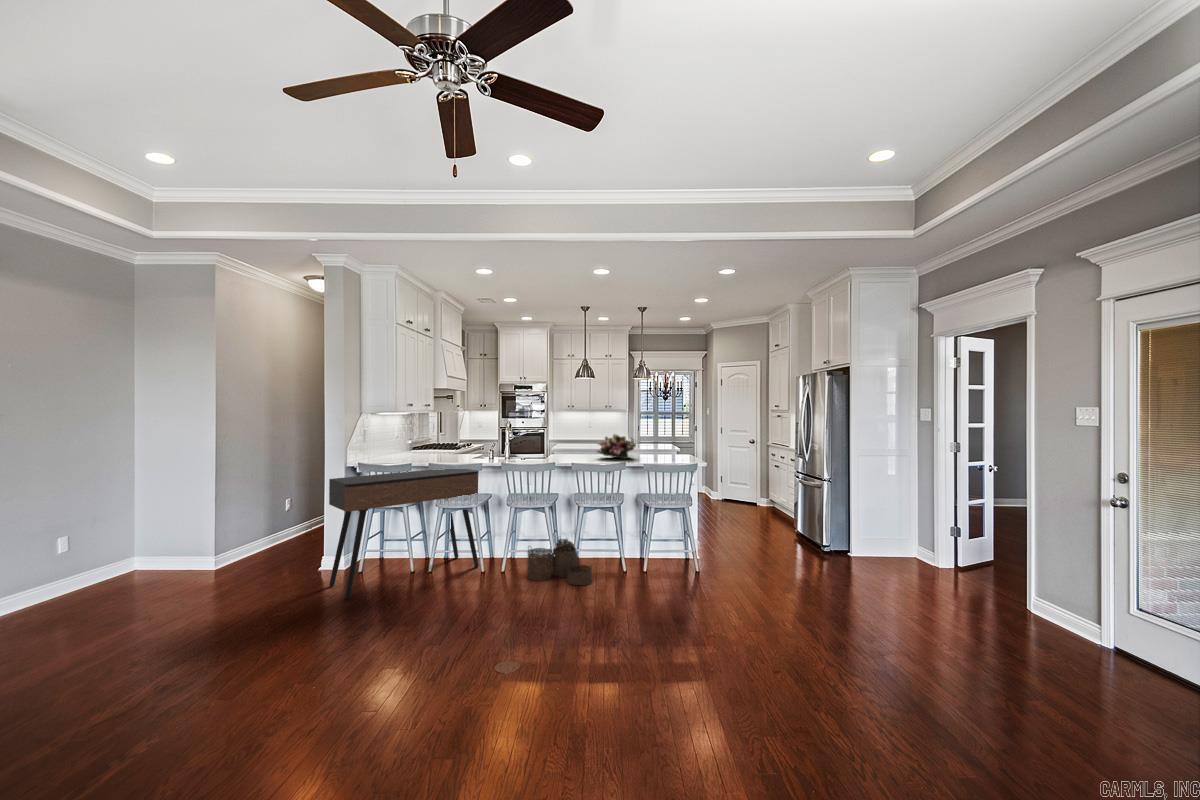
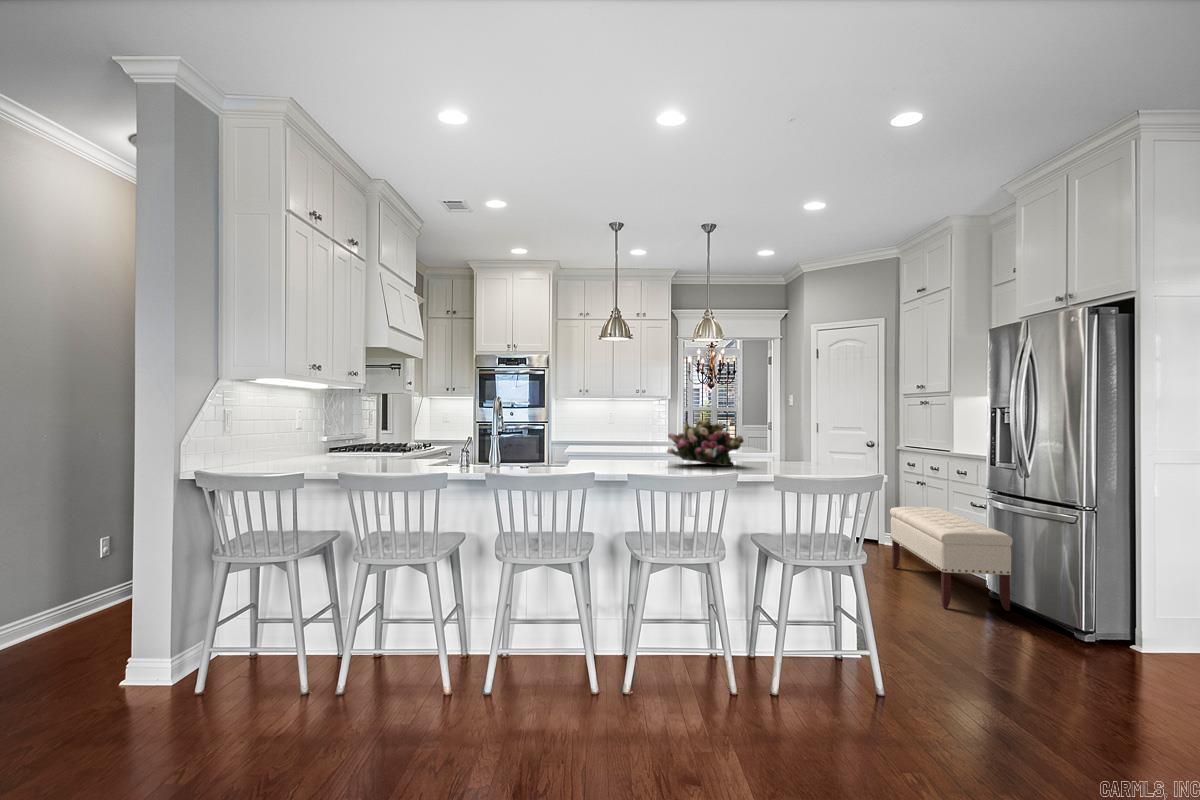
console table: present [329,467,479,599] -> none [117,482,440,775]
bench: none [749,480,800,539] -> present [890,507,1013,611]
woven basket: present [527,539,592,585] -> none [539,616,675,731]

